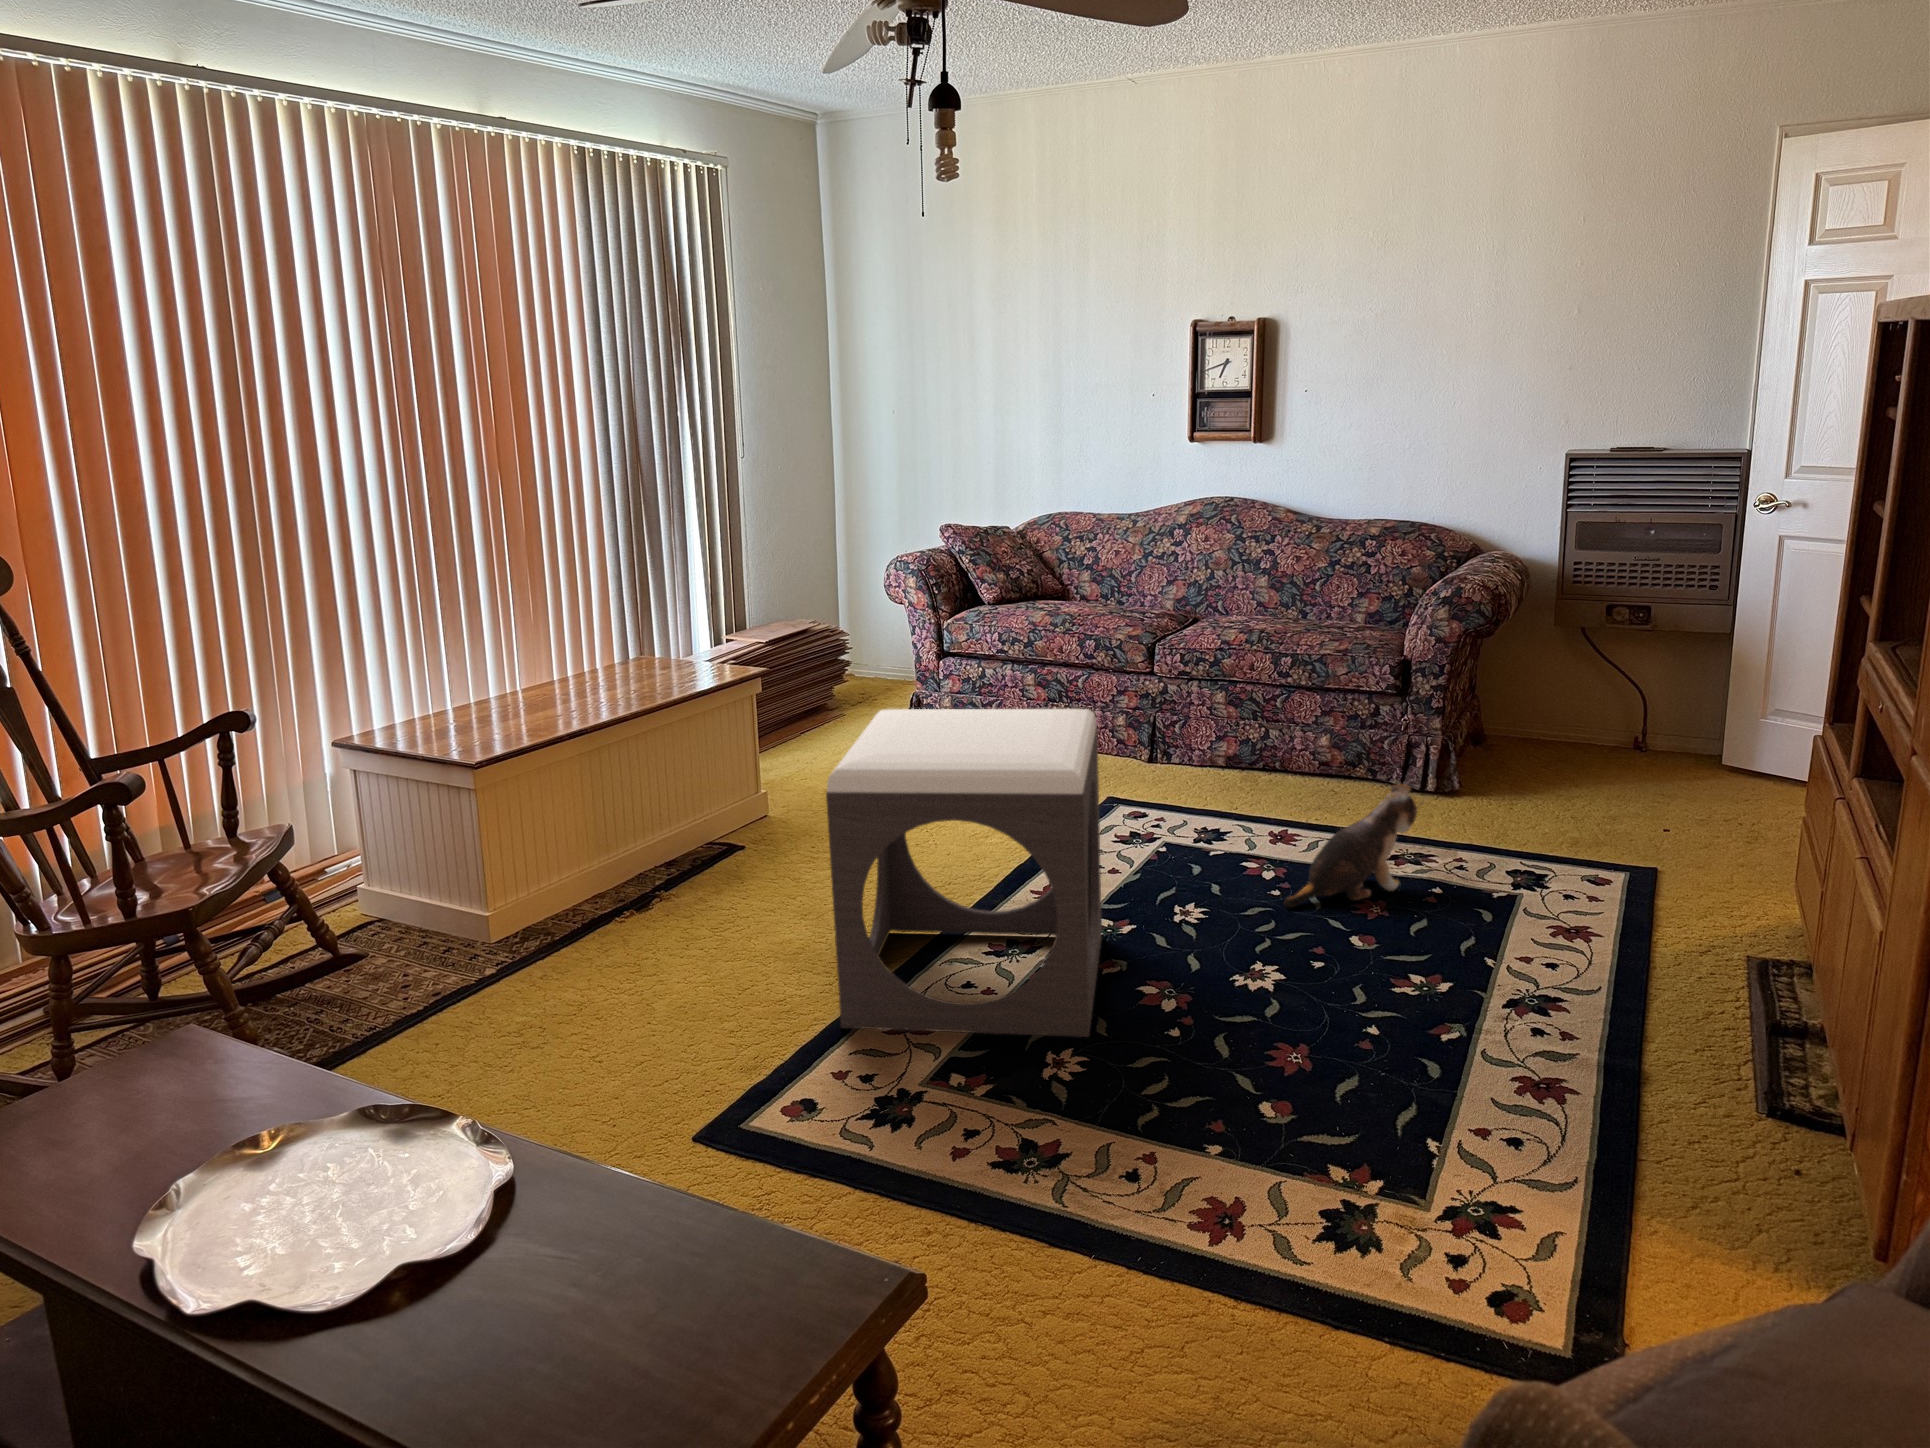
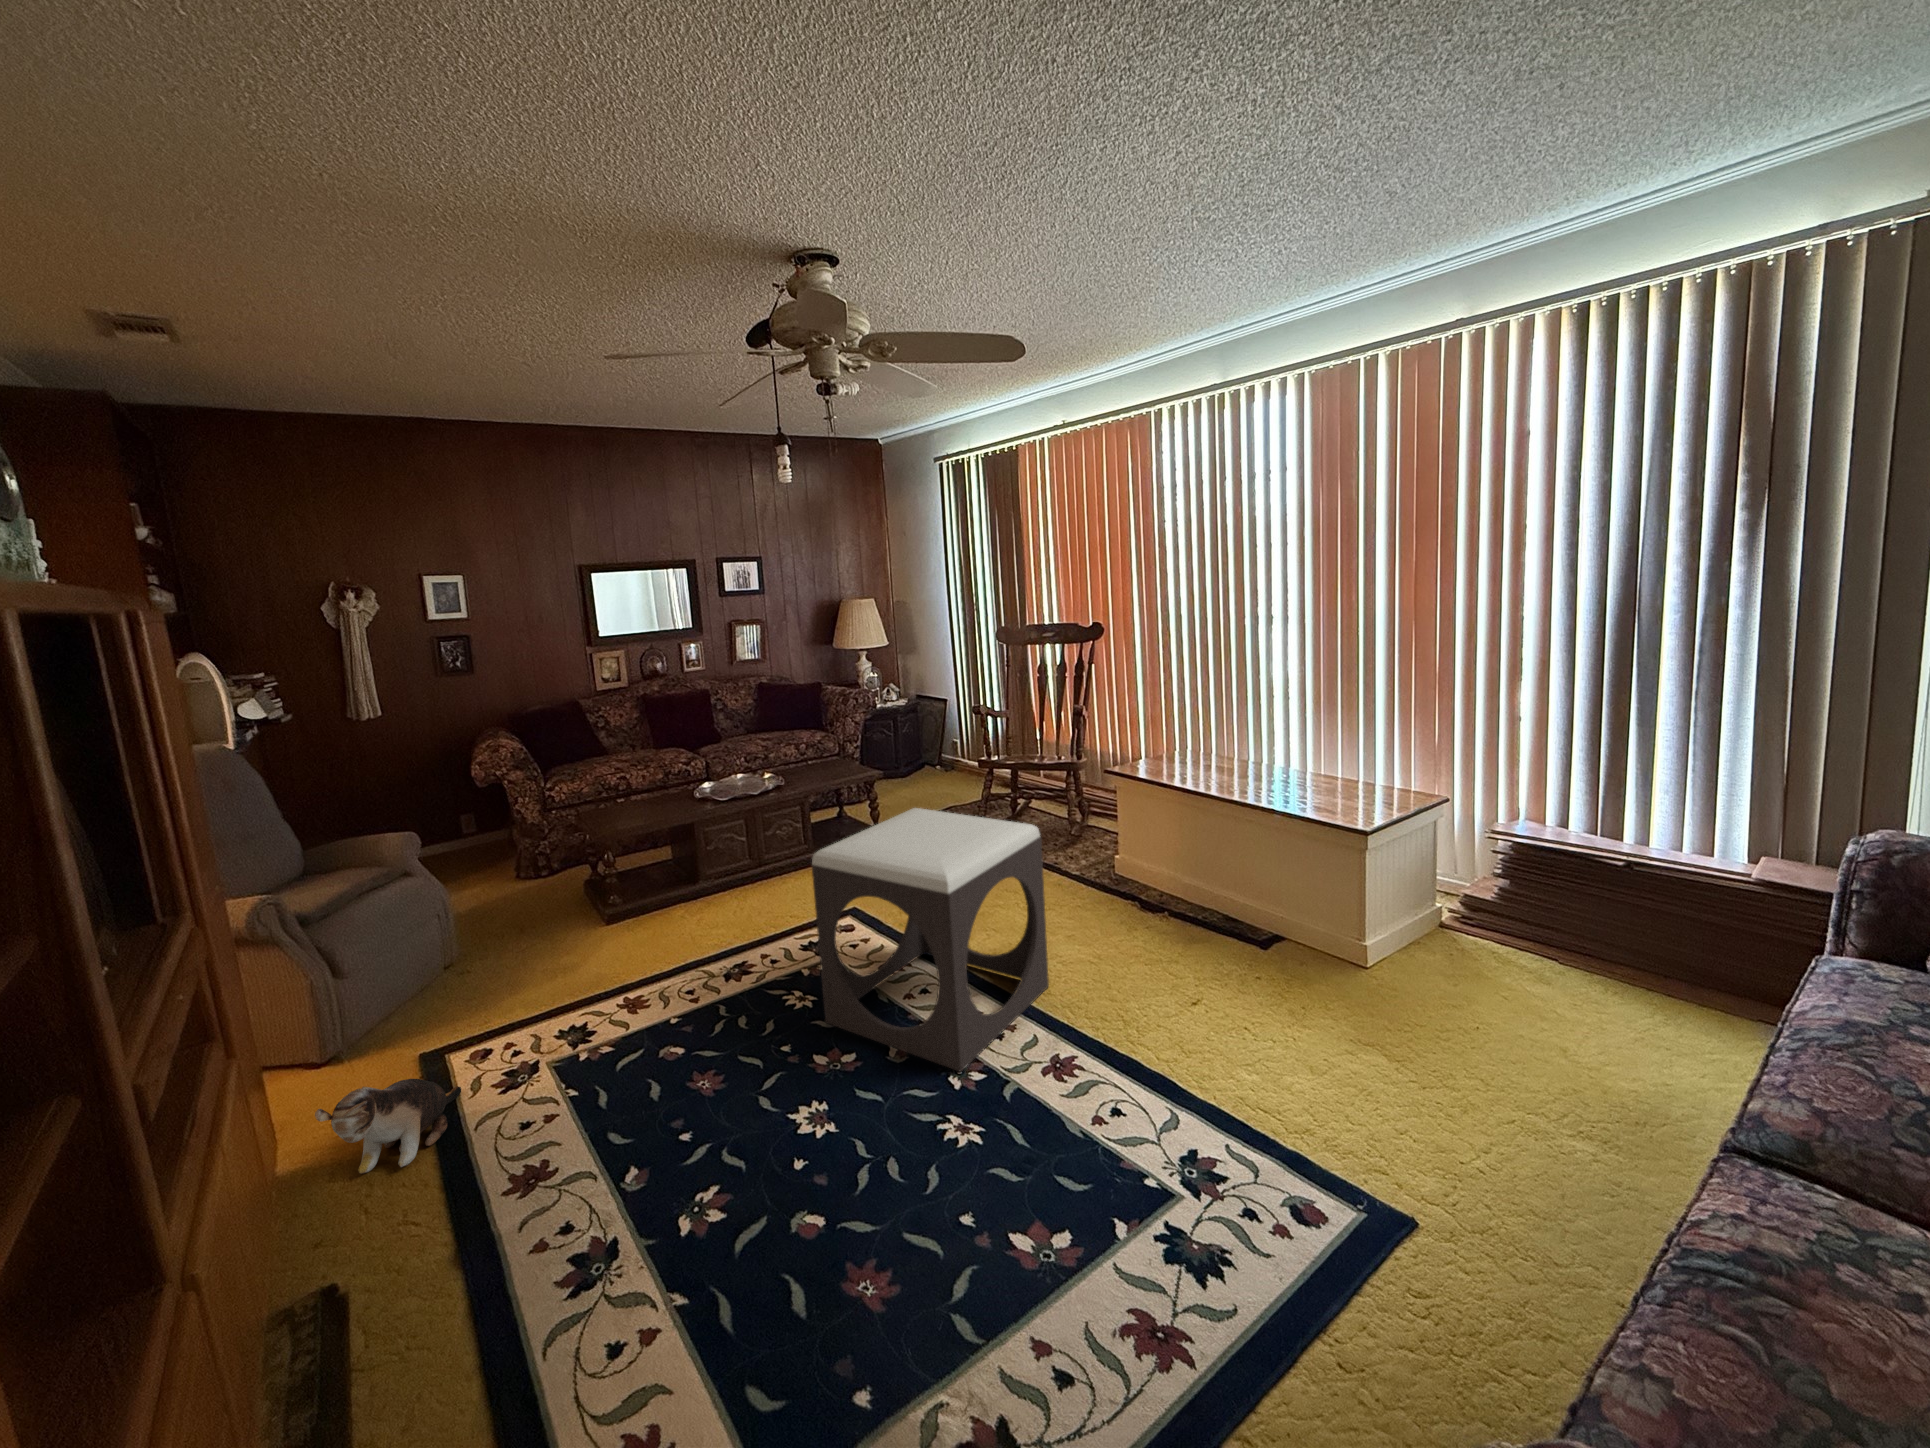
plush toy: present [1284,784,1423,907] -> present [315,1079,461,1174]

